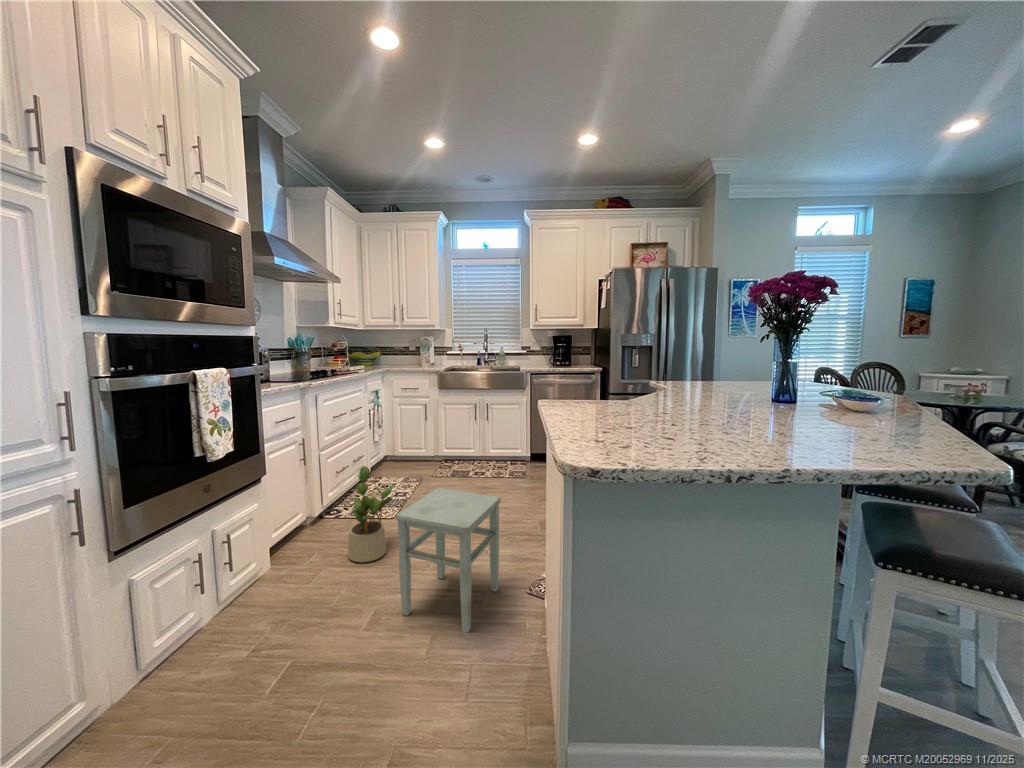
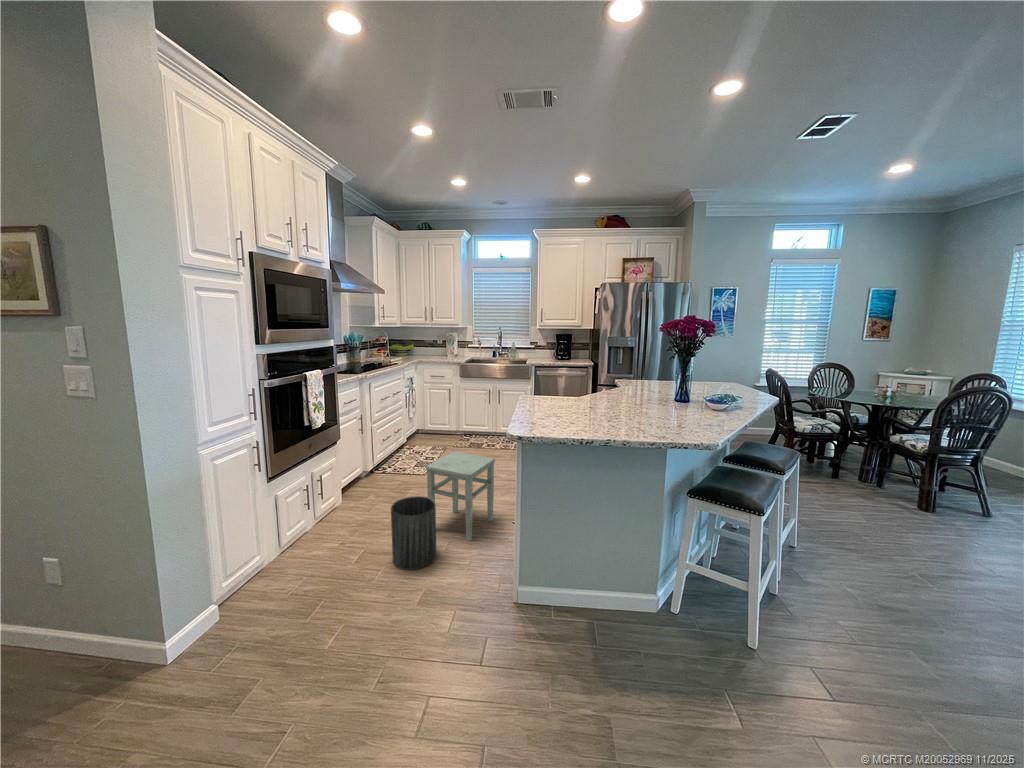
potted plant: present [348,466,394,562] -> none [393,436,425,501]
trash can: none [335,568,415,706] -> present [391,496,436,570]

